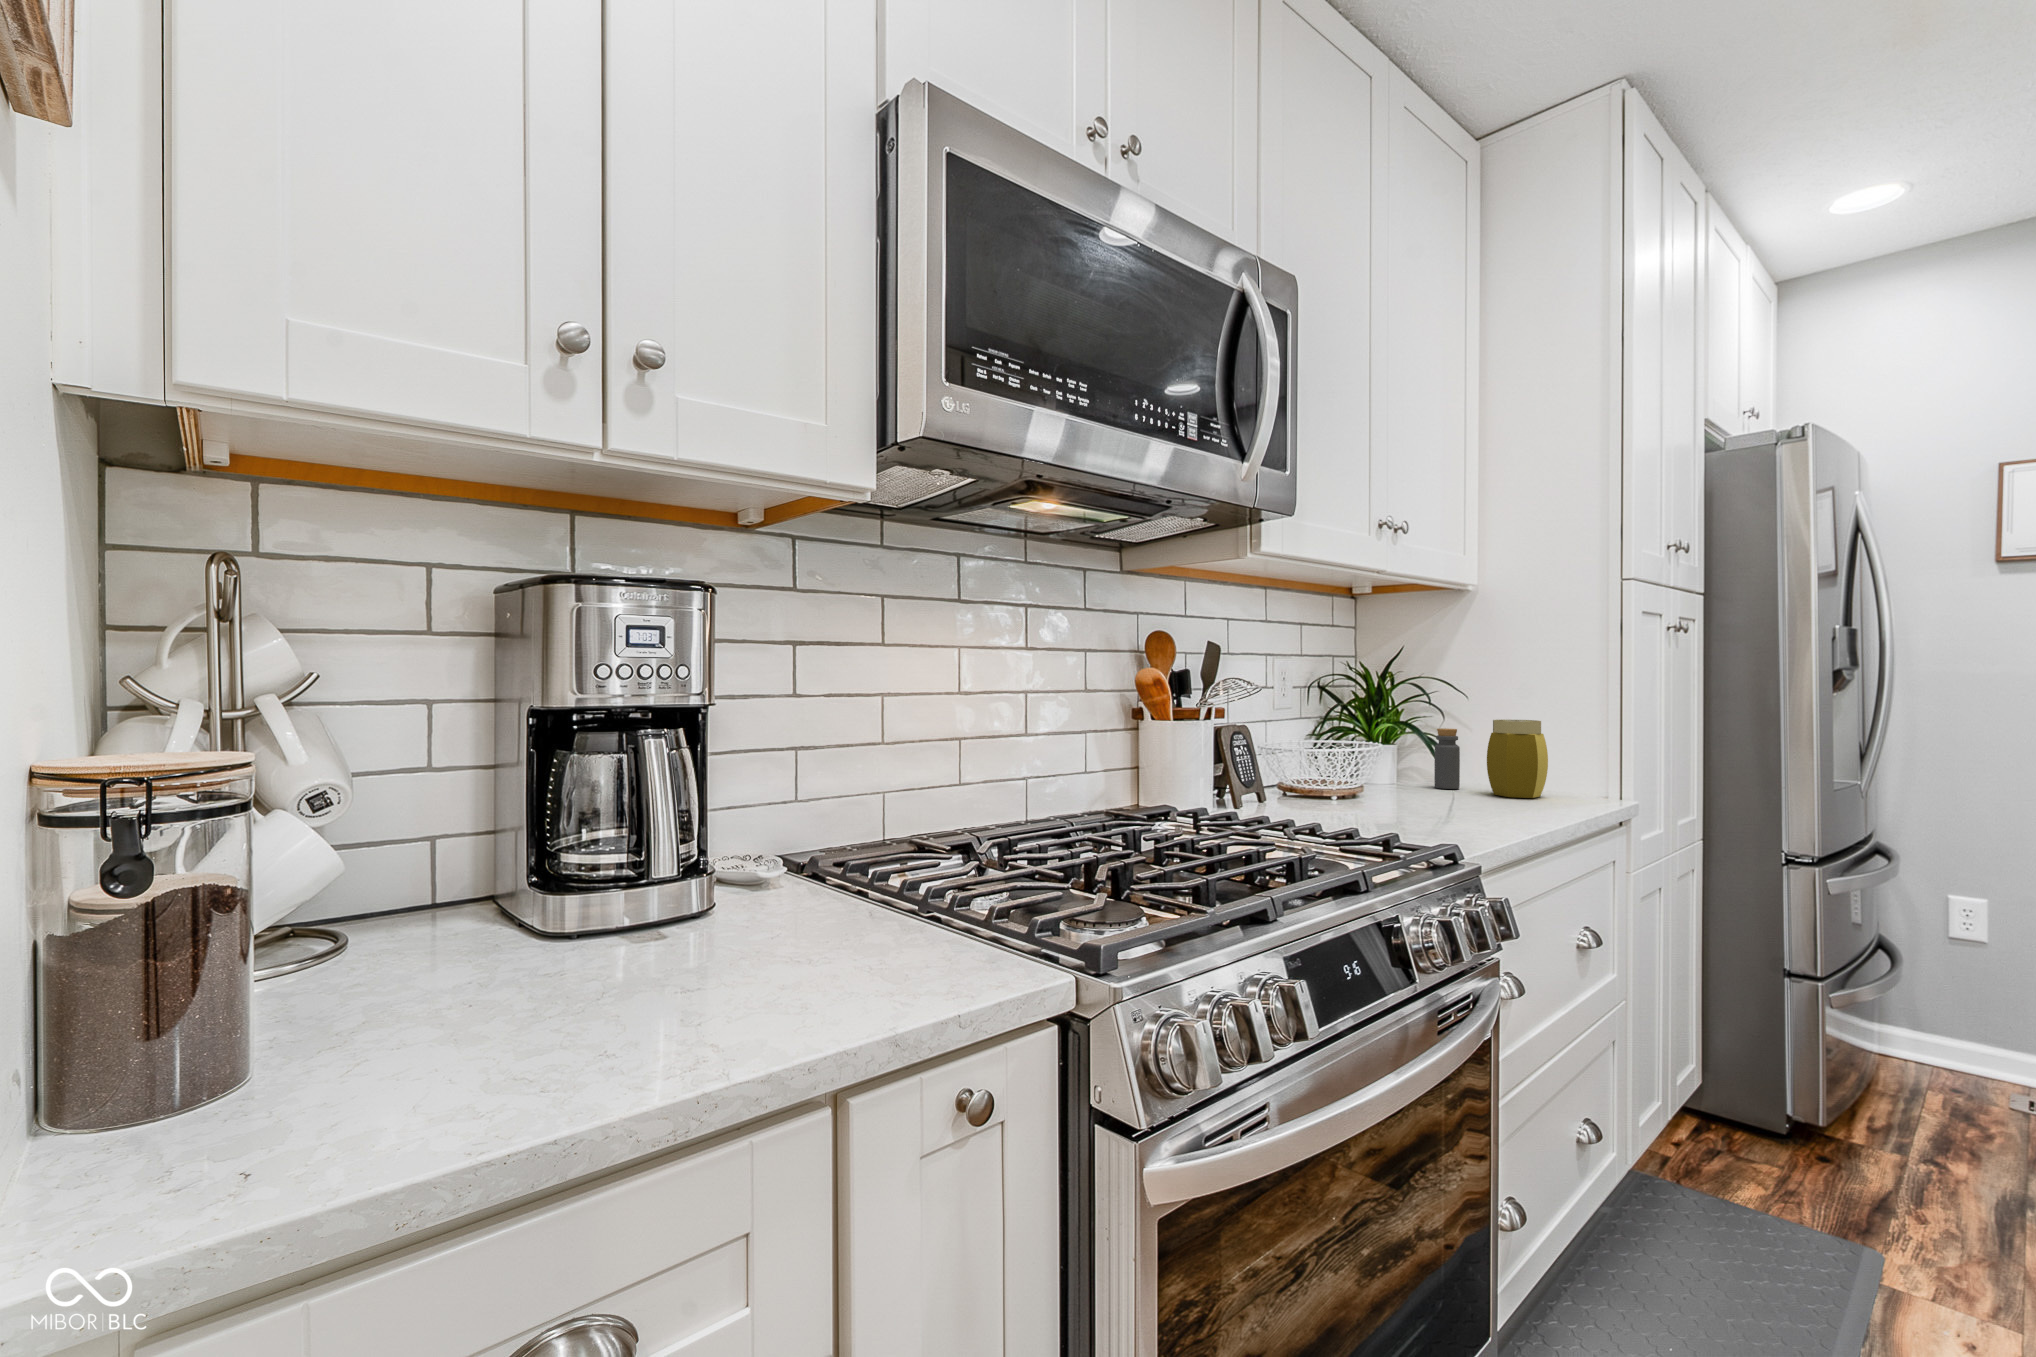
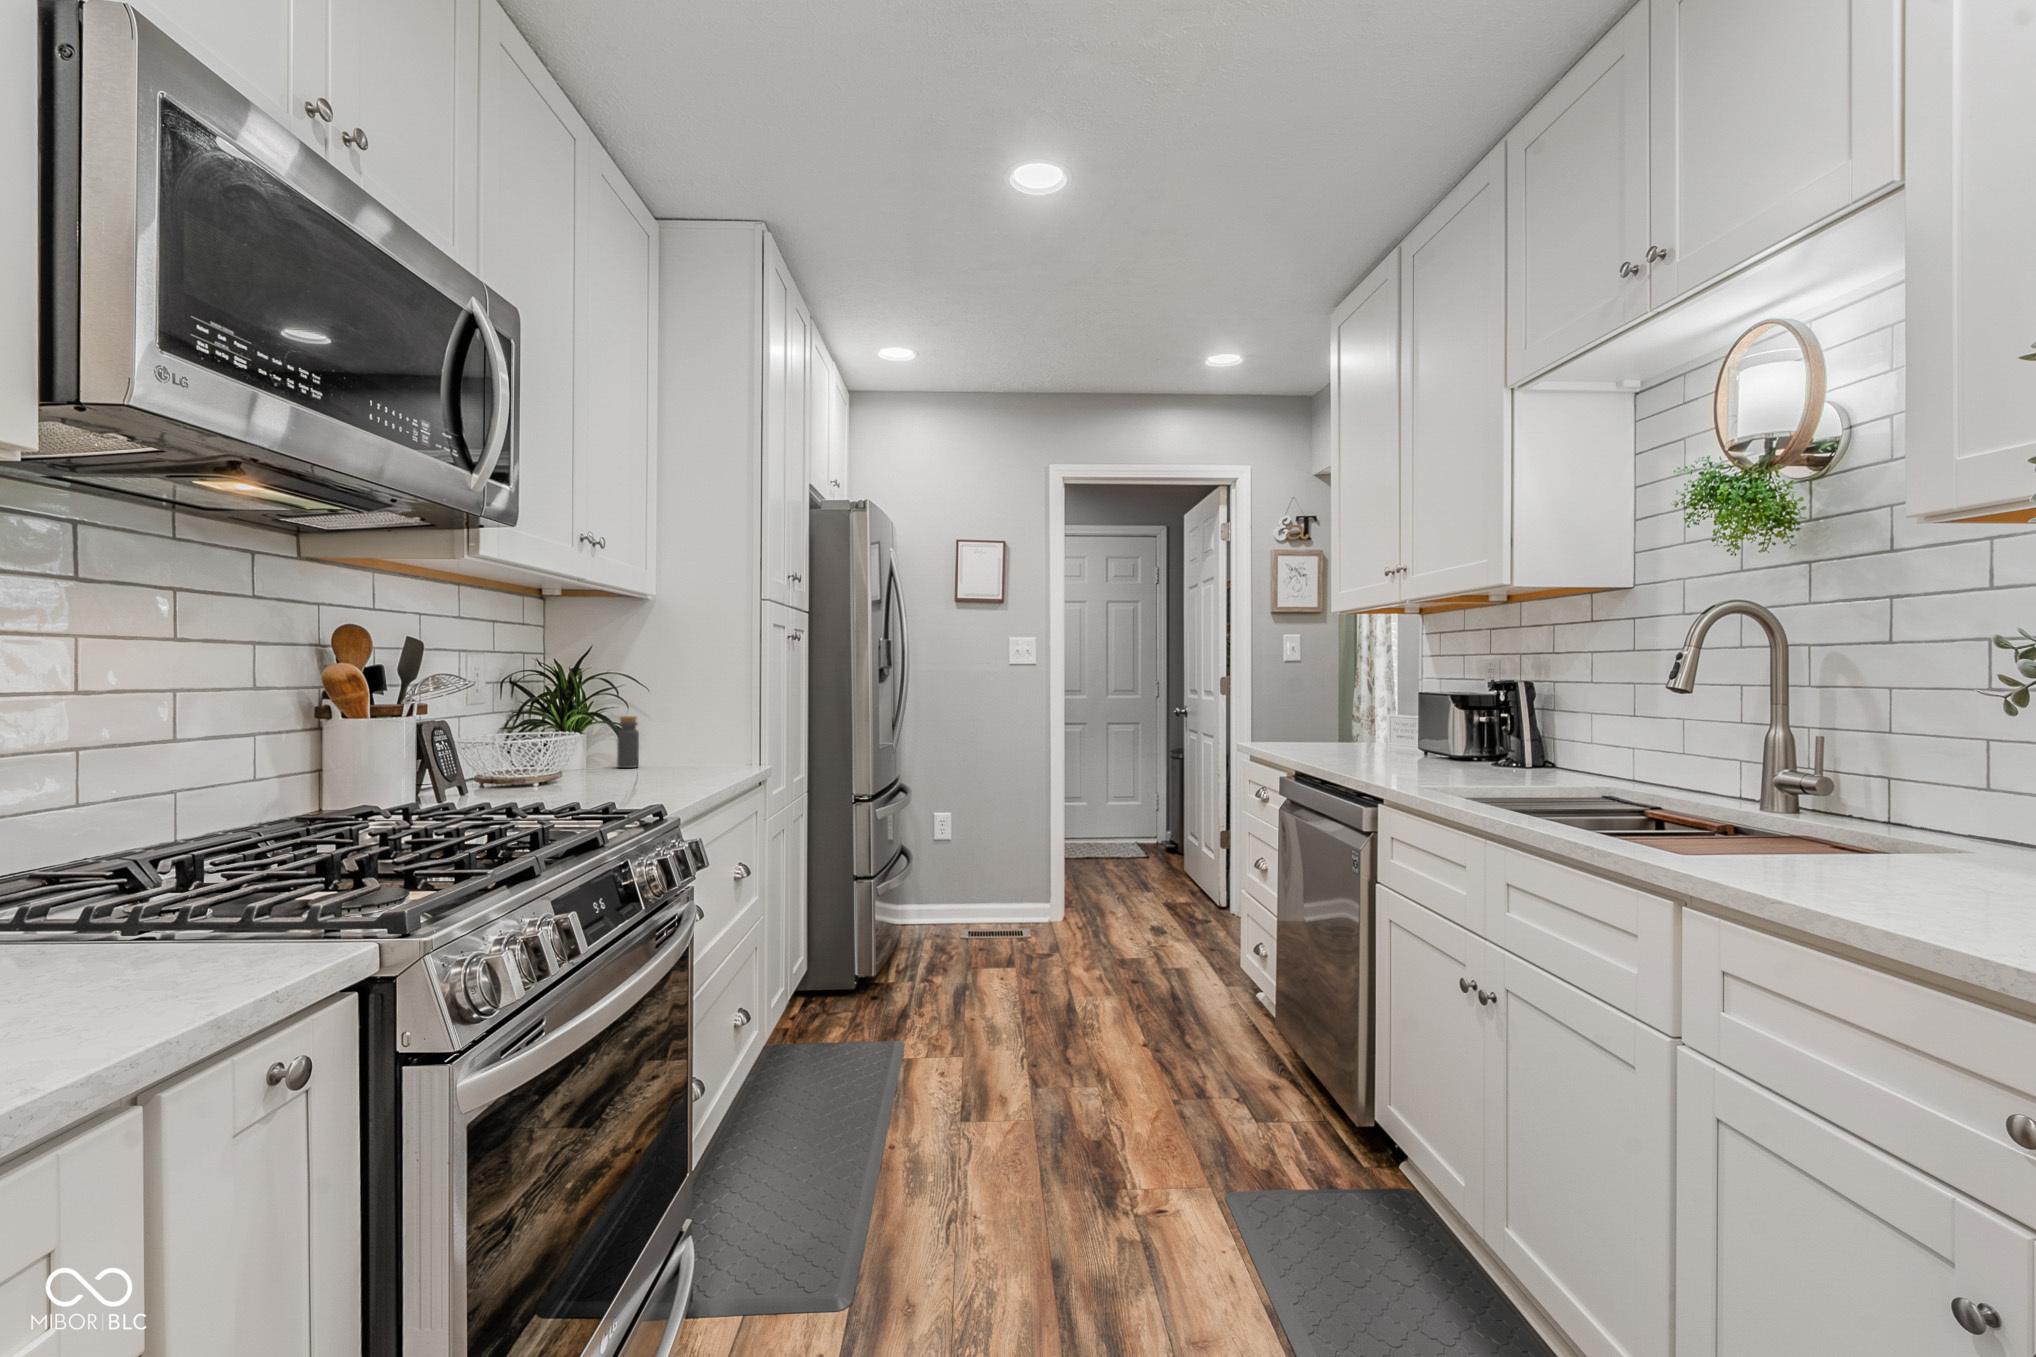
jar: present [1487,720,1548,798] -> none [663,707,709,770]

